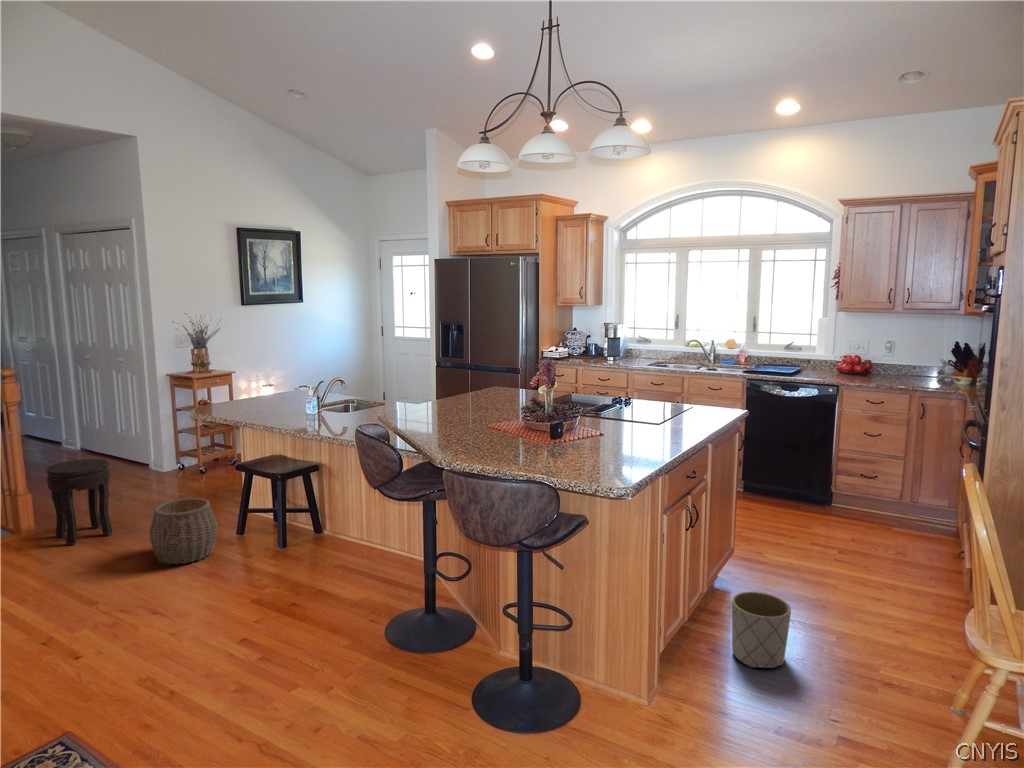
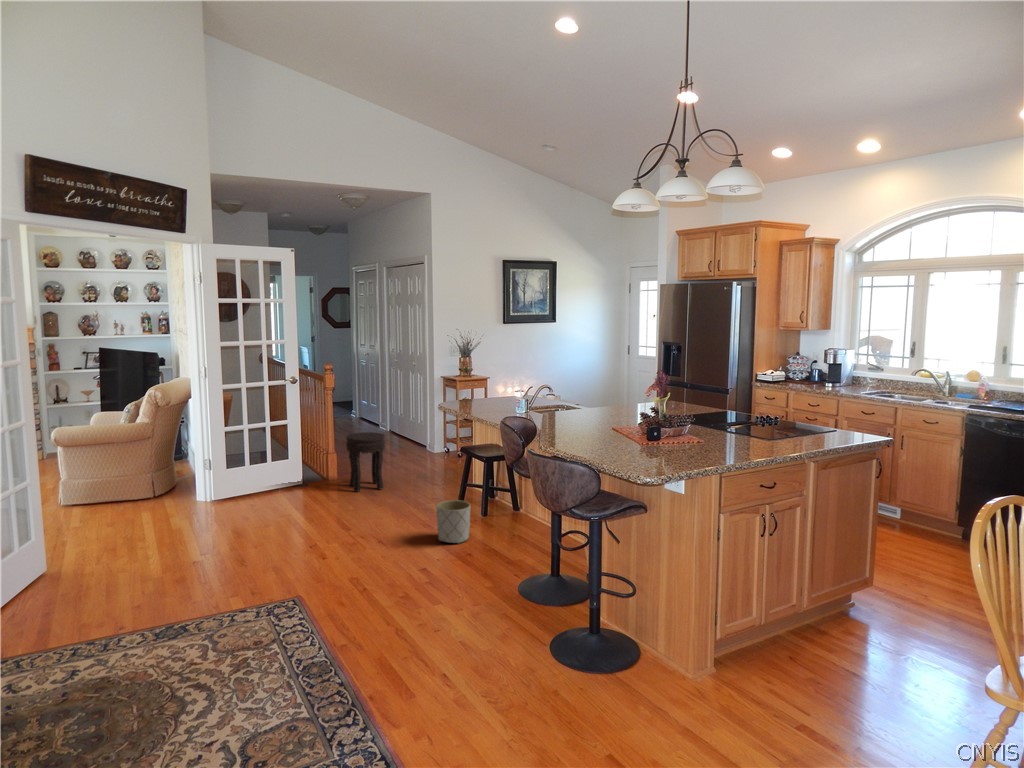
woven basket: present [150,498,217,564] -> none [397,468,443,515]
planter: present [732,592,791,668] -> present [436,500,471,544]

